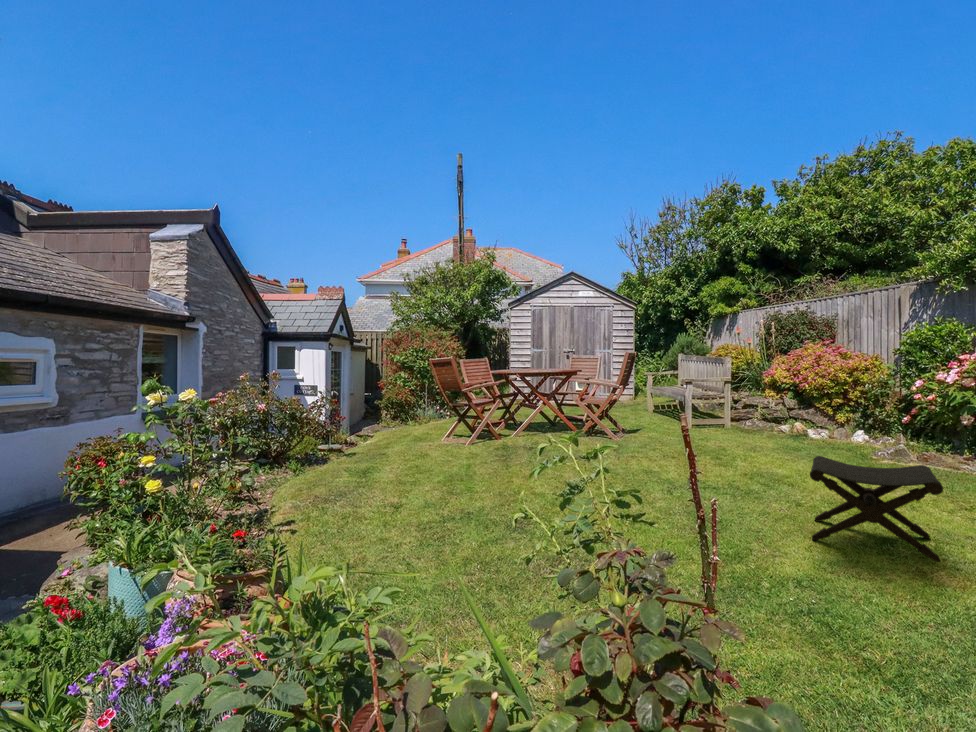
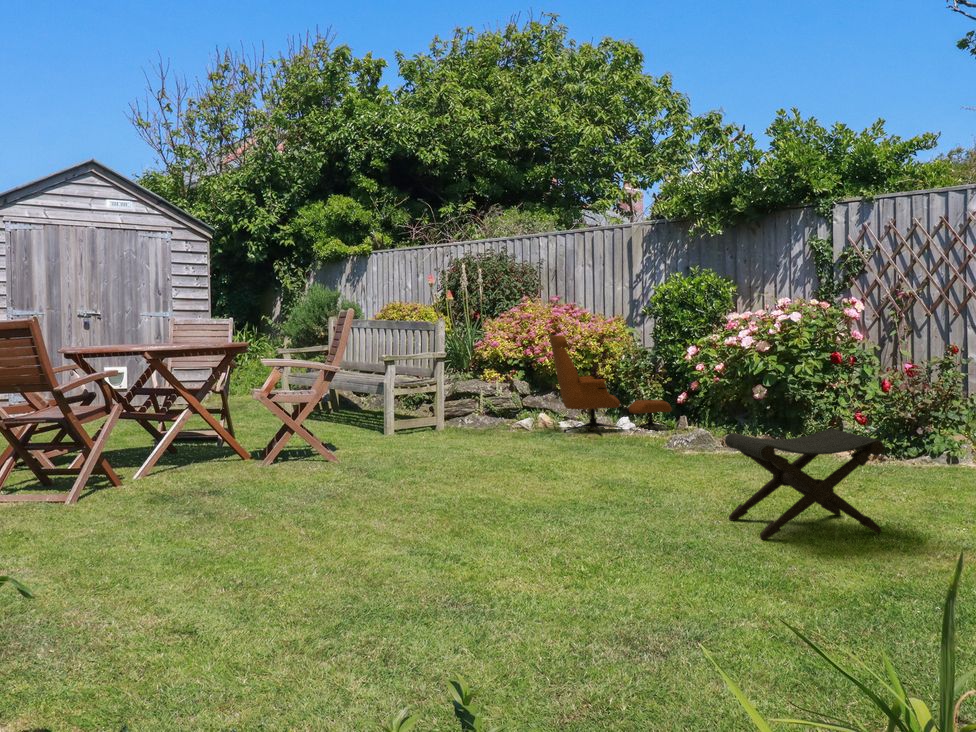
lounge chair: none [797,370,907,445] -> present [550,335,672,435]

